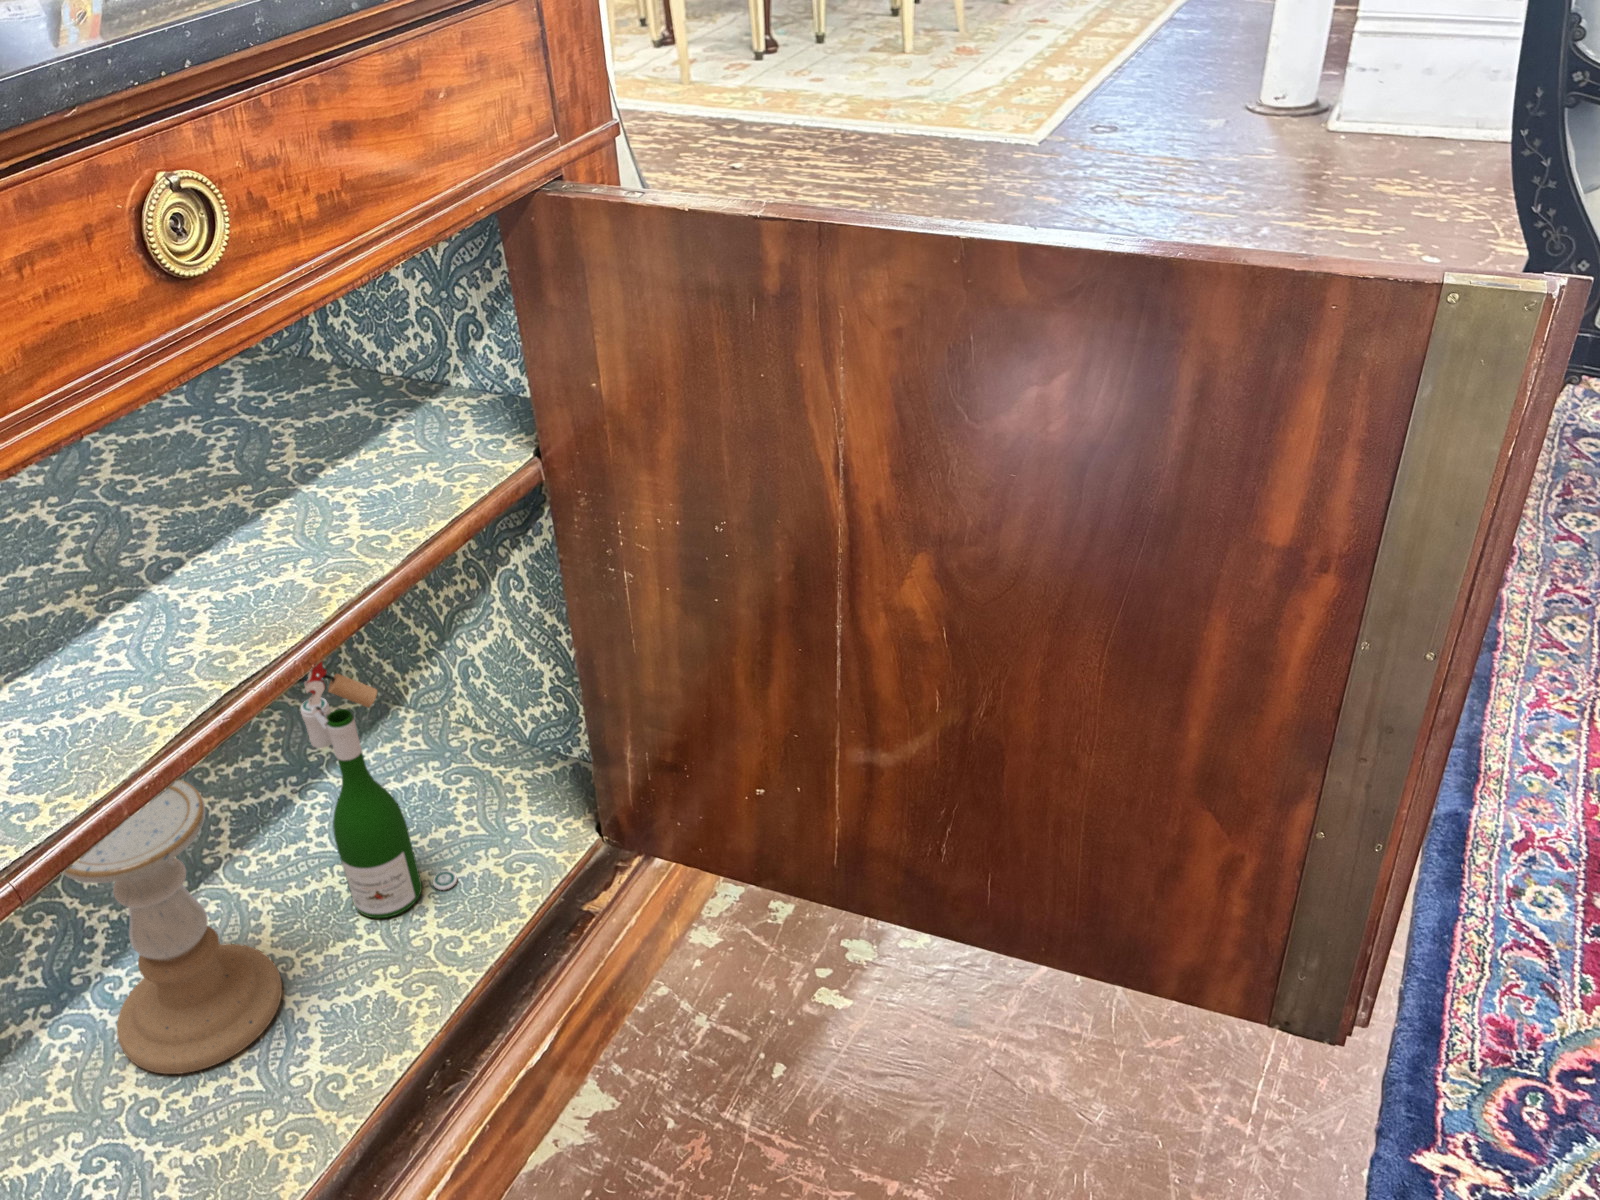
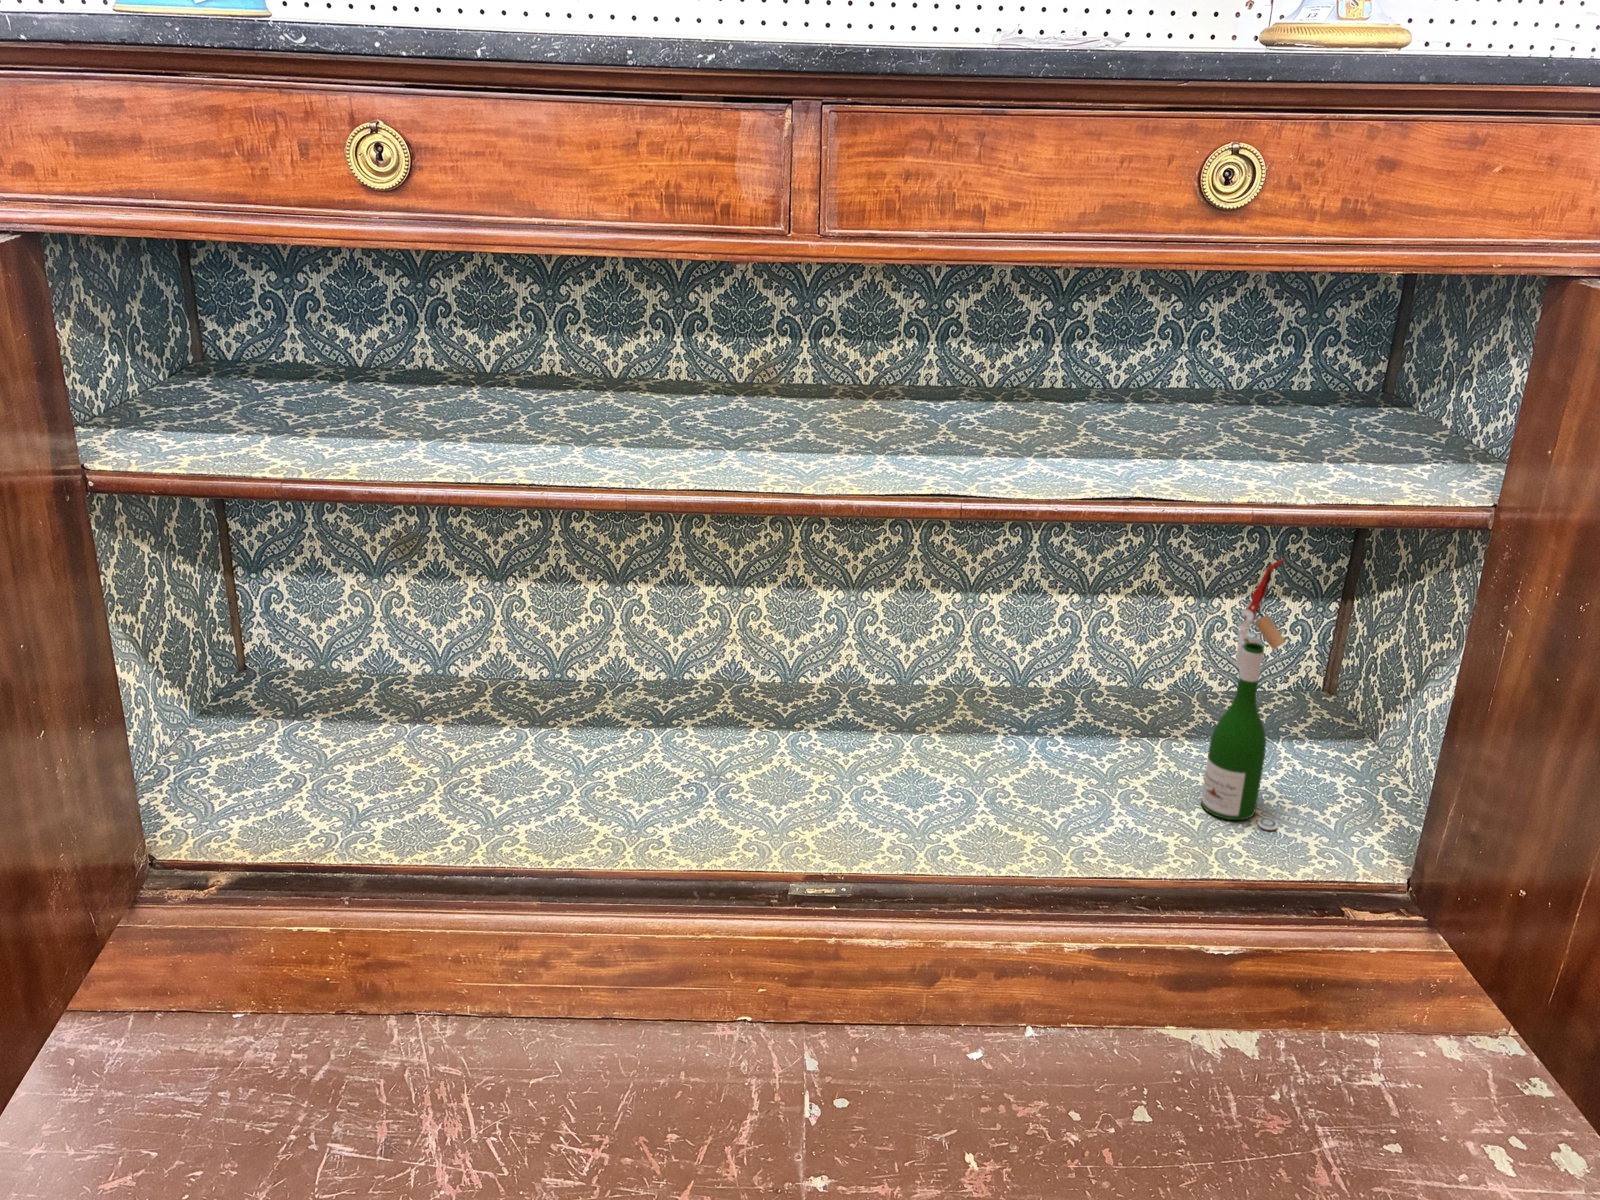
candle holder: present [63,780,282,1074] -> none [1020,601,1139,805]

